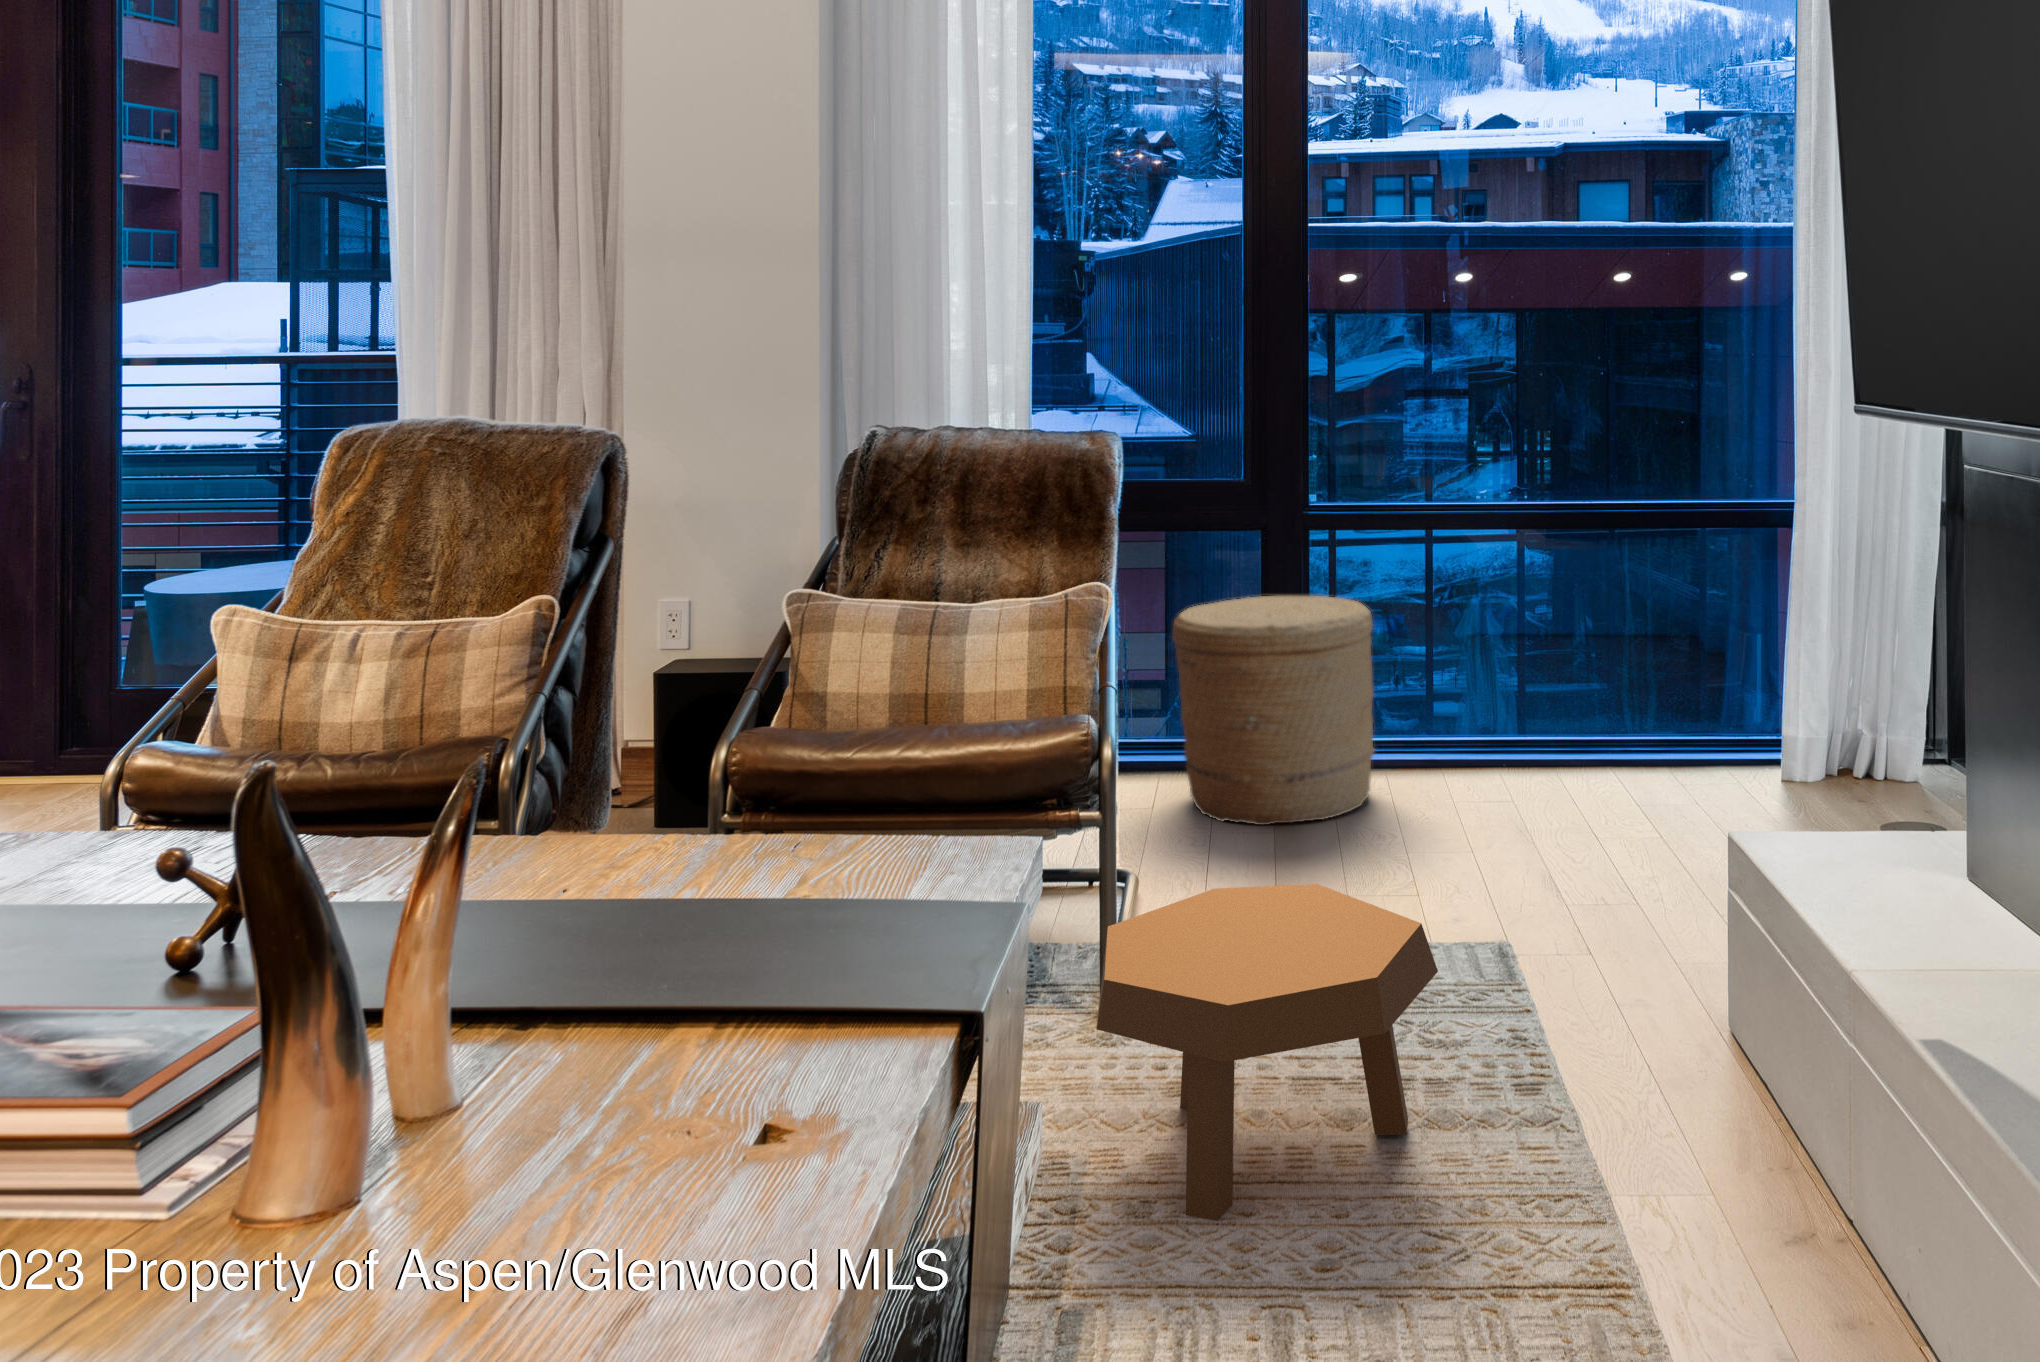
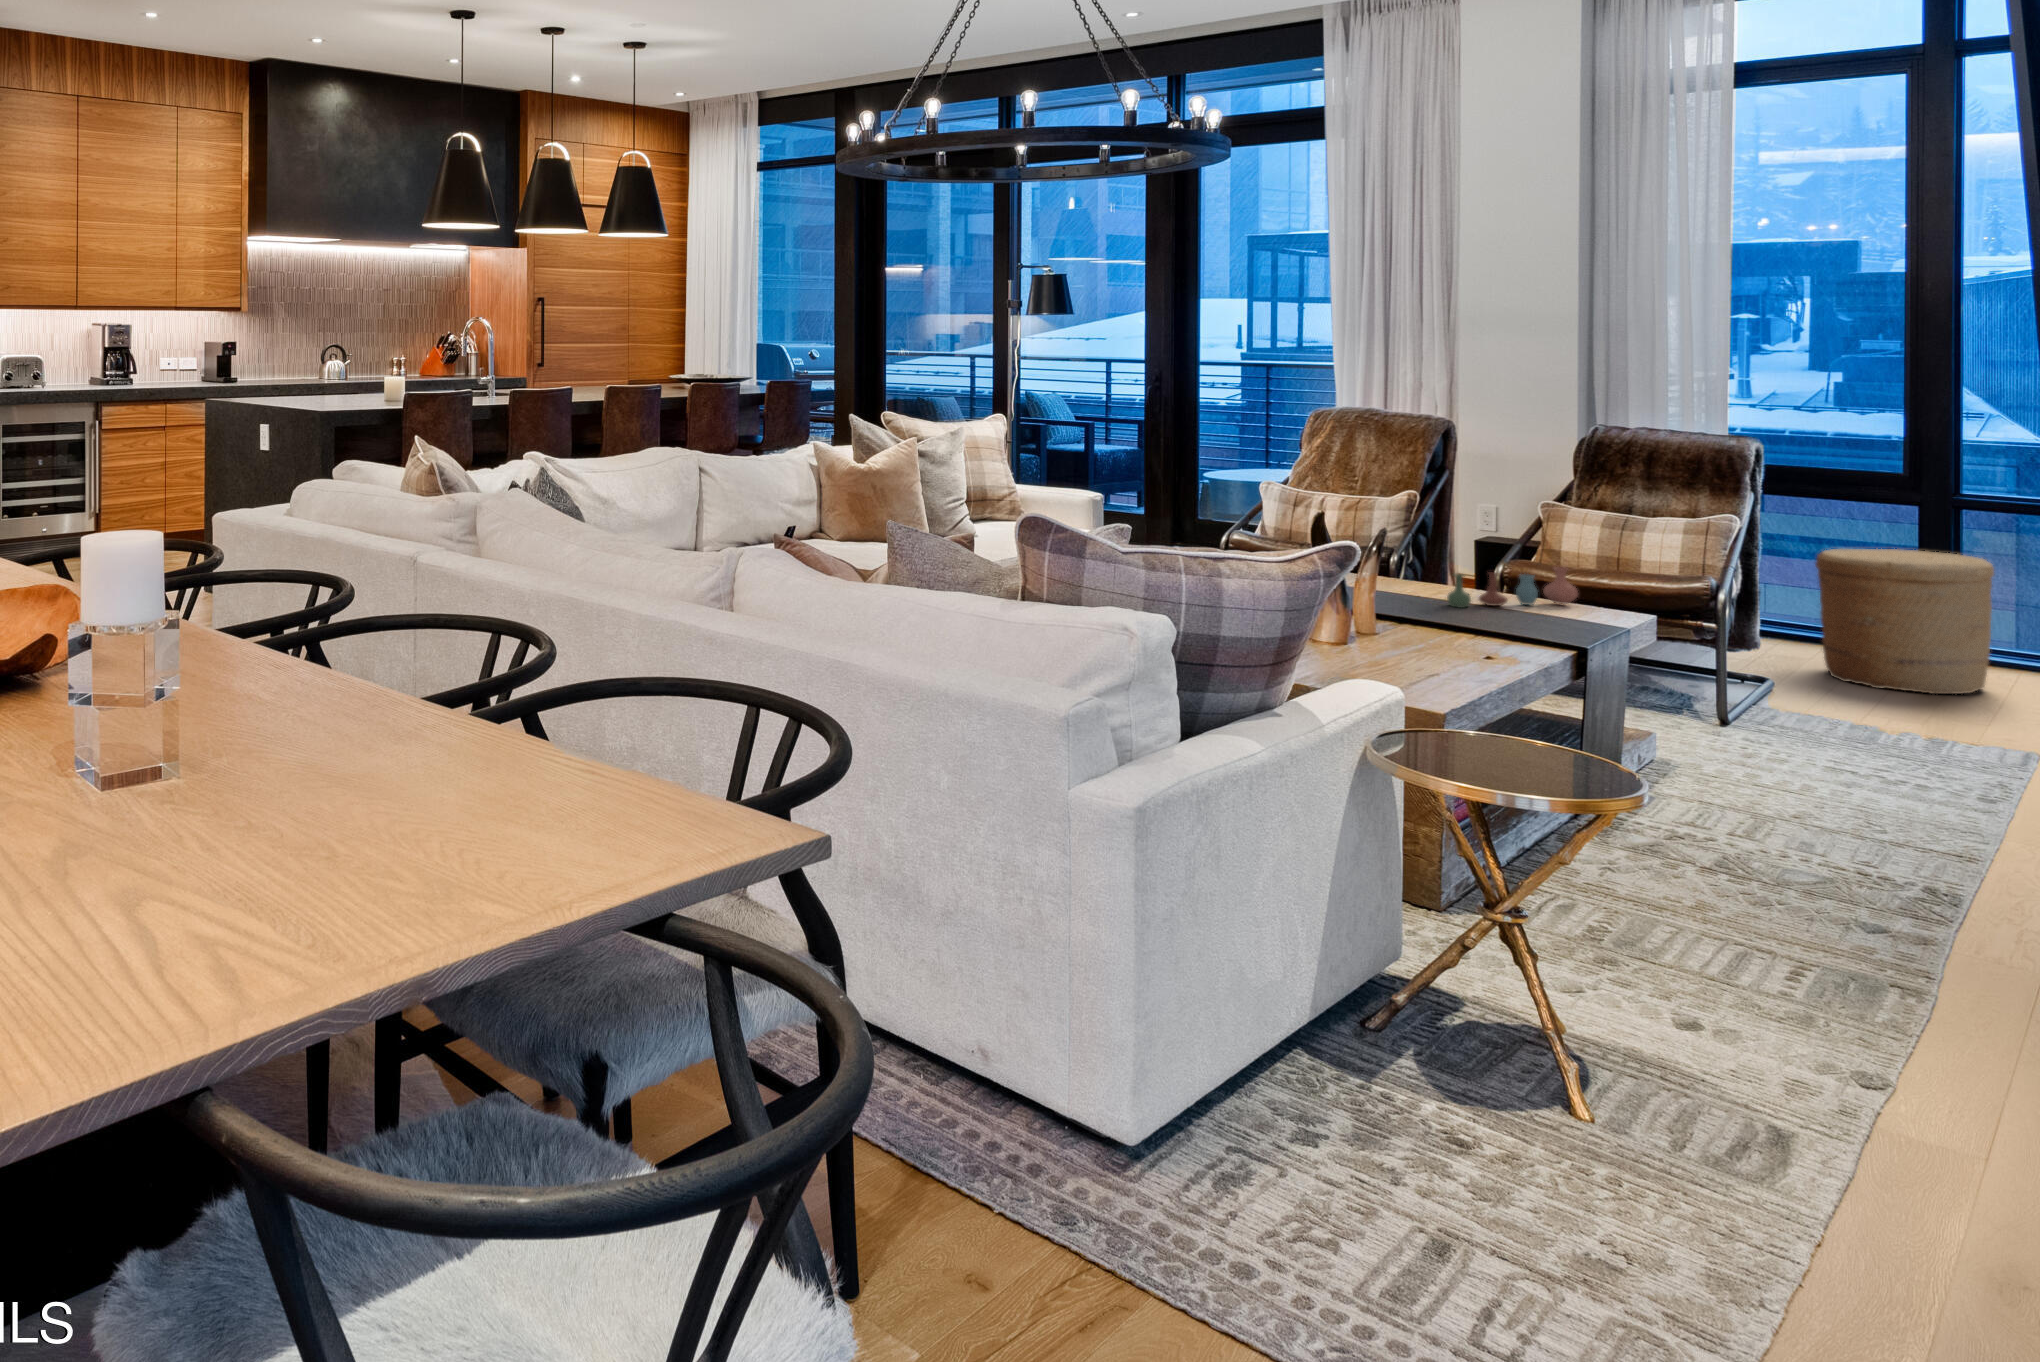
vase: none [582,822,918,1031] -> present [1447,567,1578,608]
footstool: present [1097,884,1438,1221] -> none [1676,659,1892,784]

